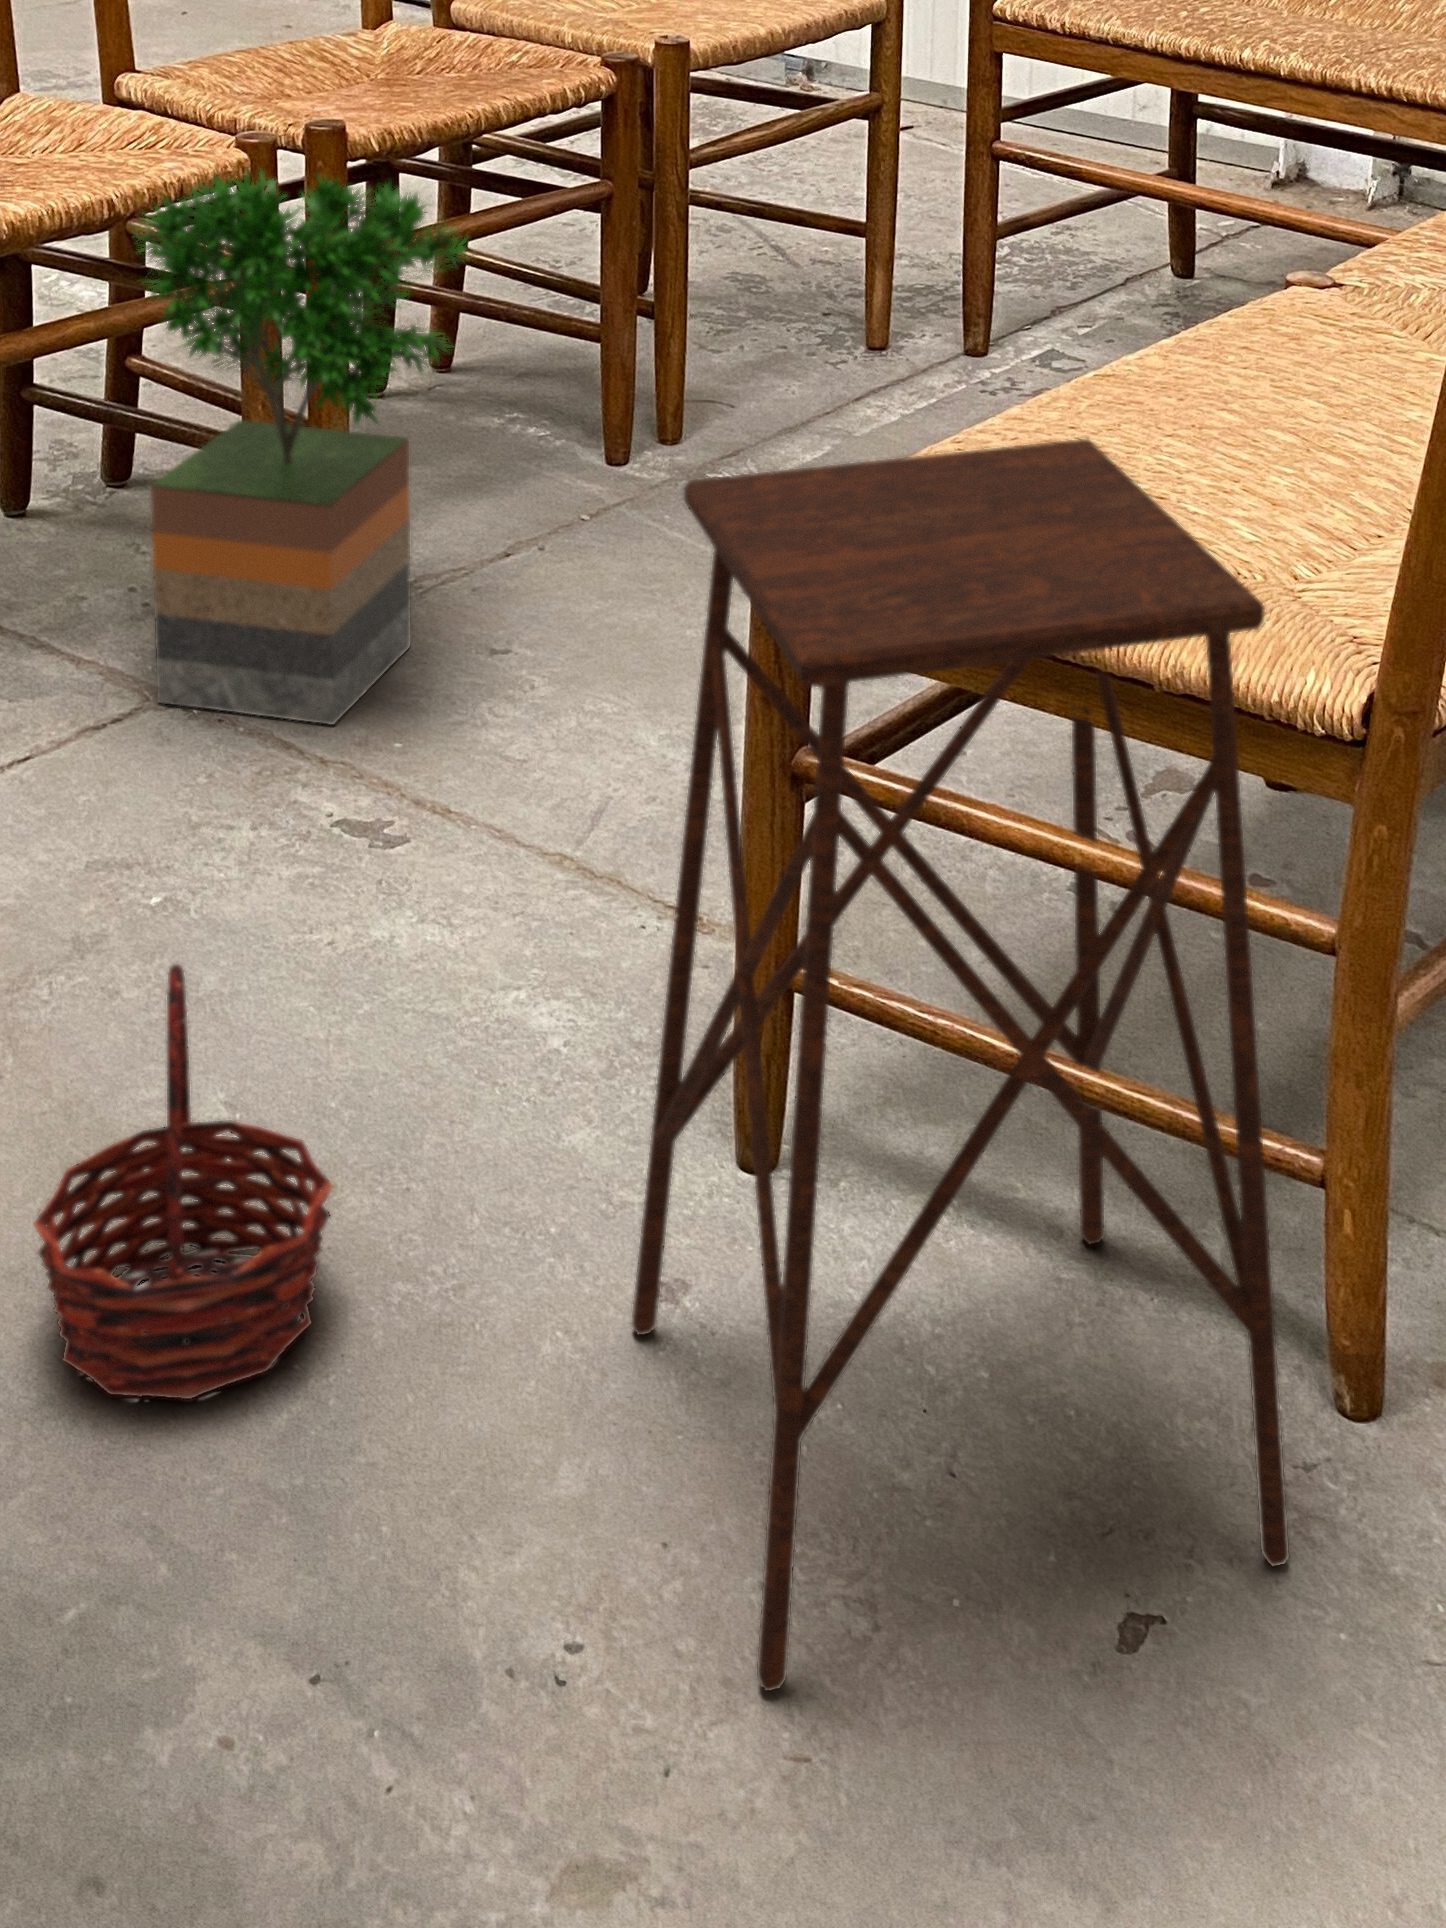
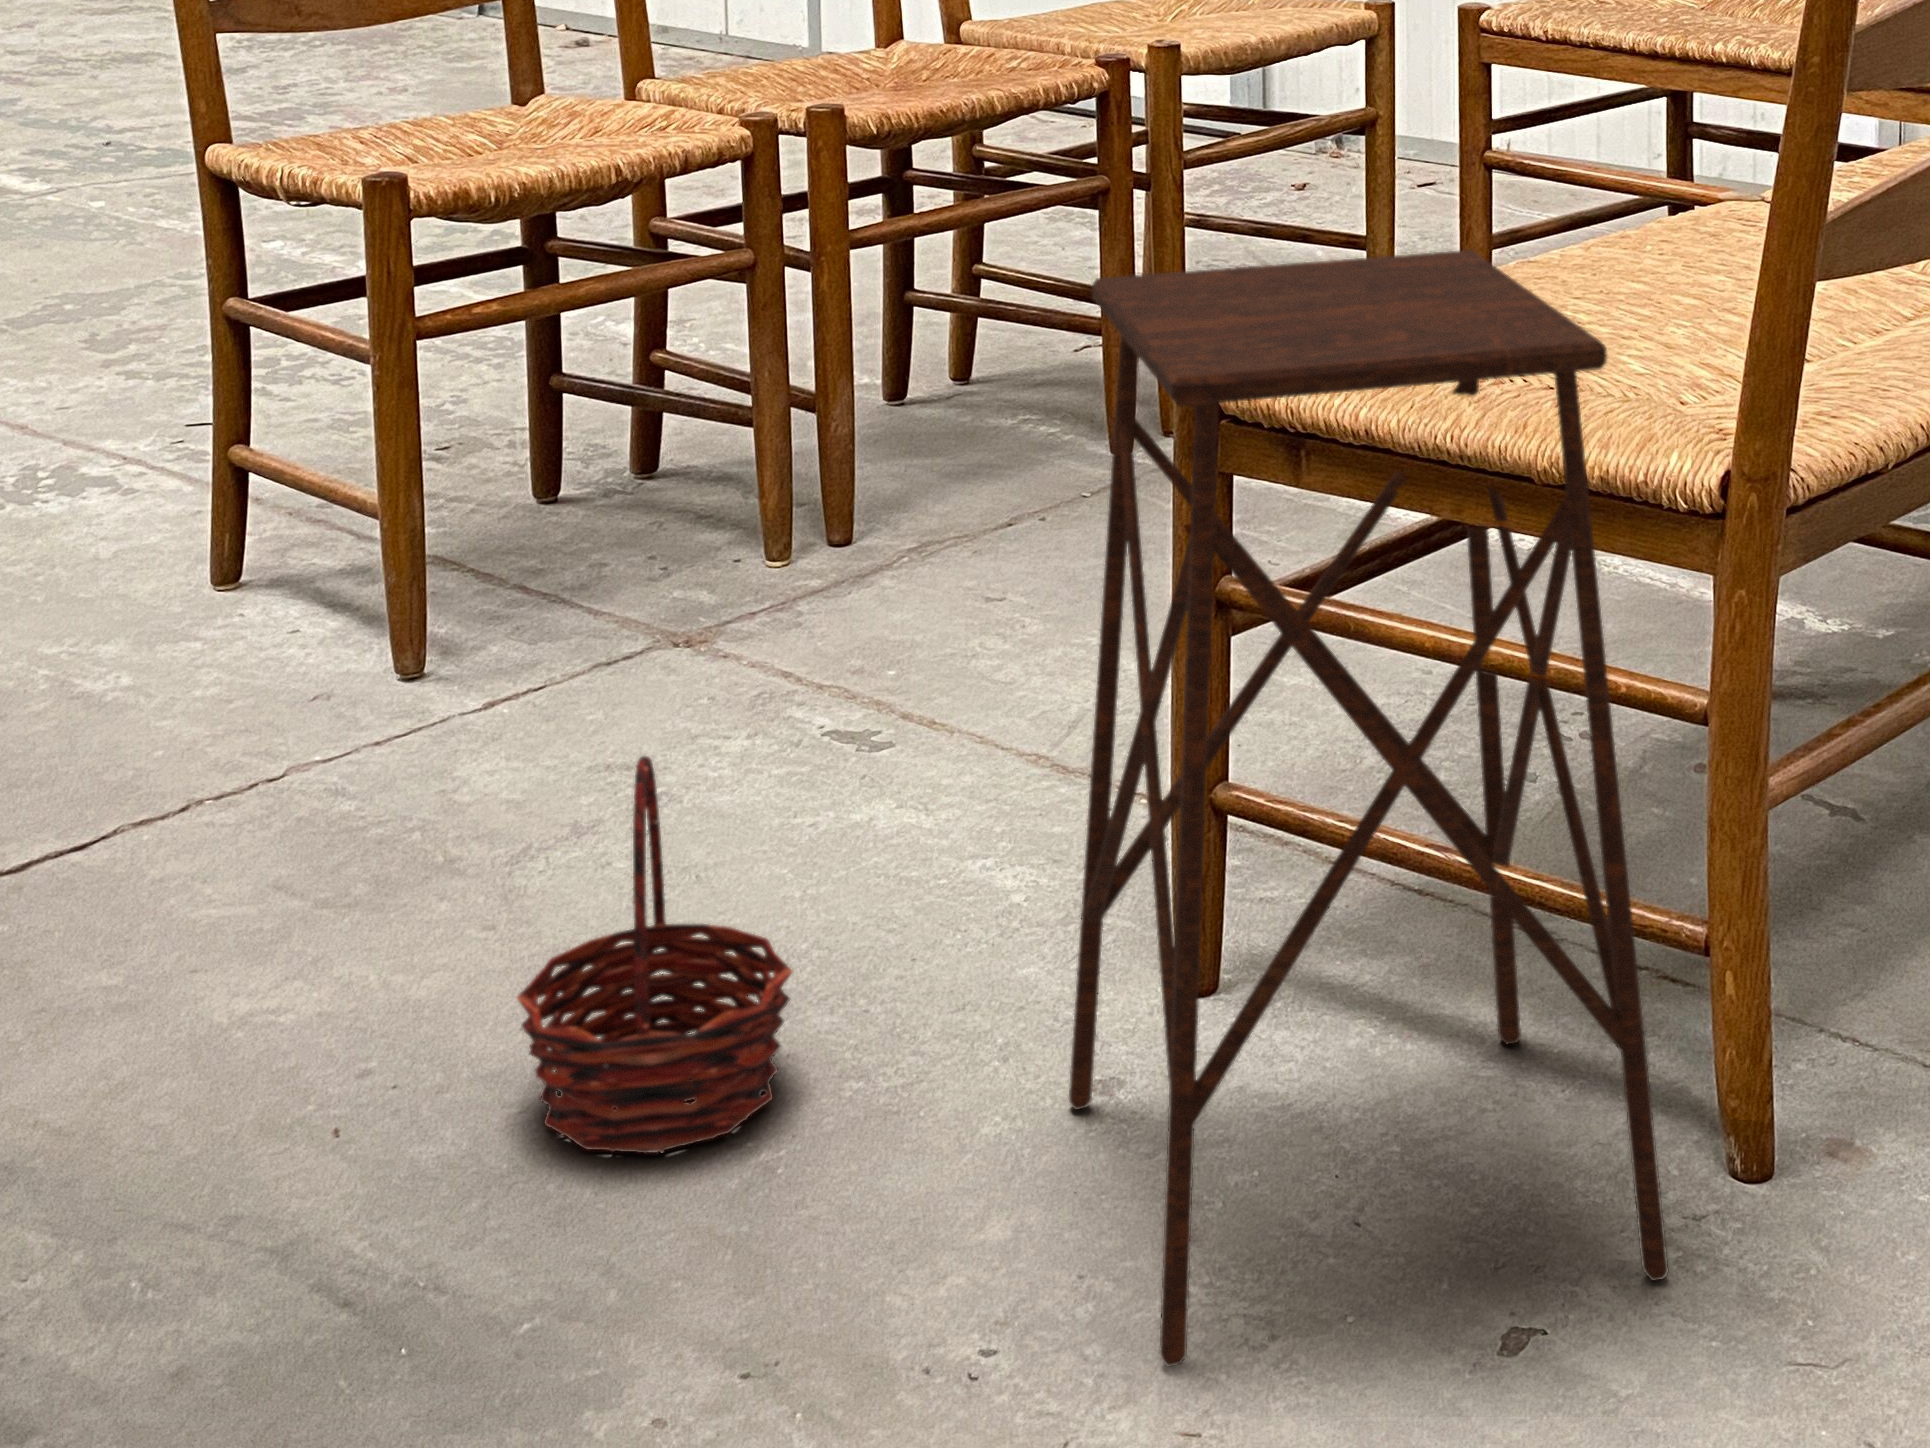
potted tree: present [138,171,466,725] -> none [638,137,961,659]

